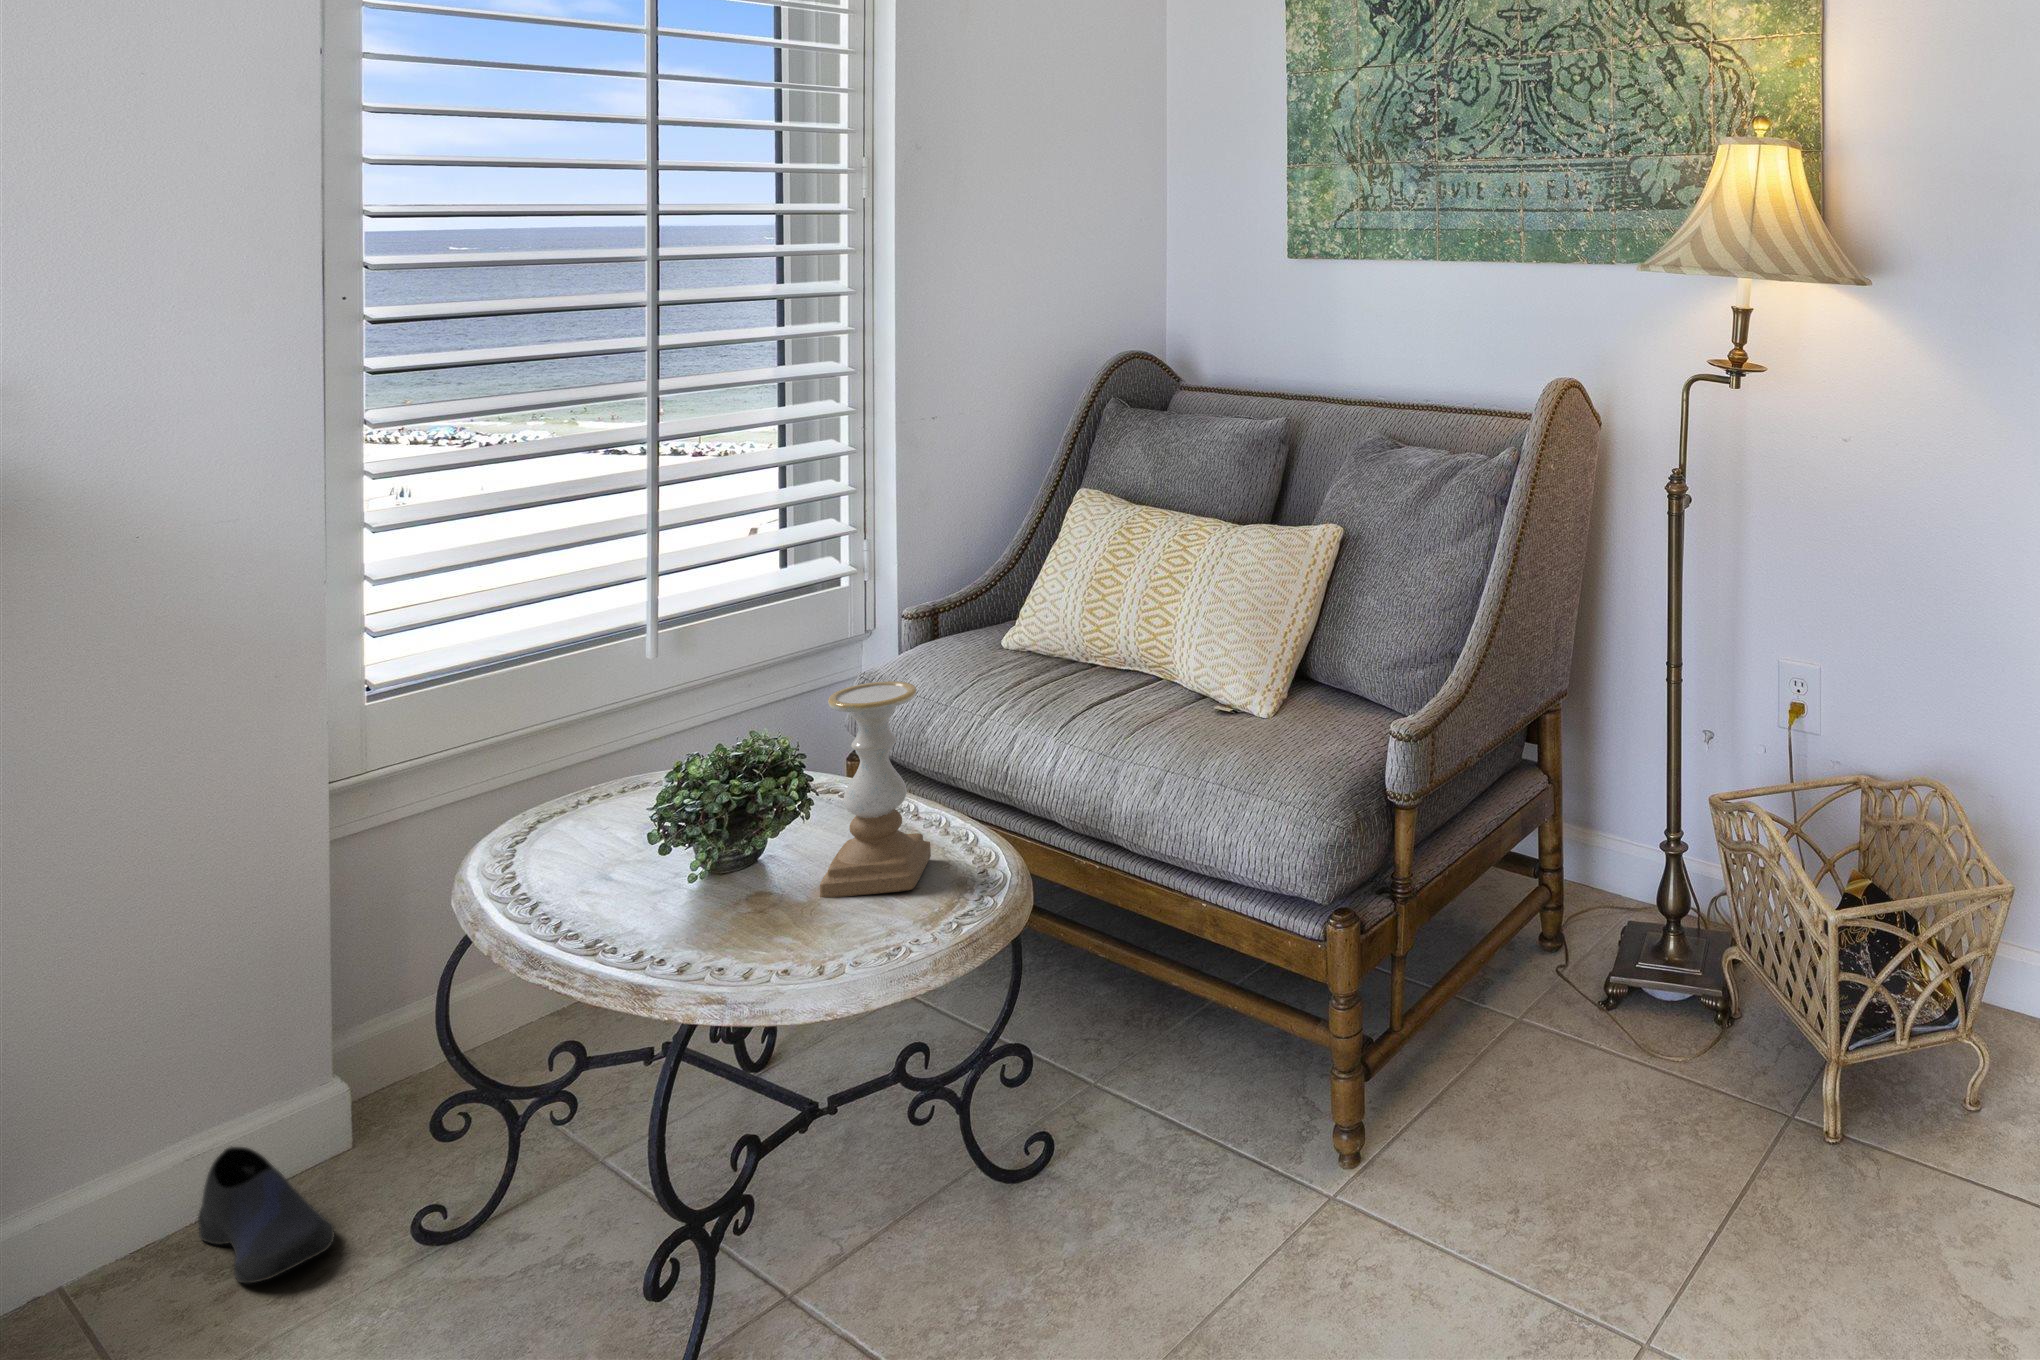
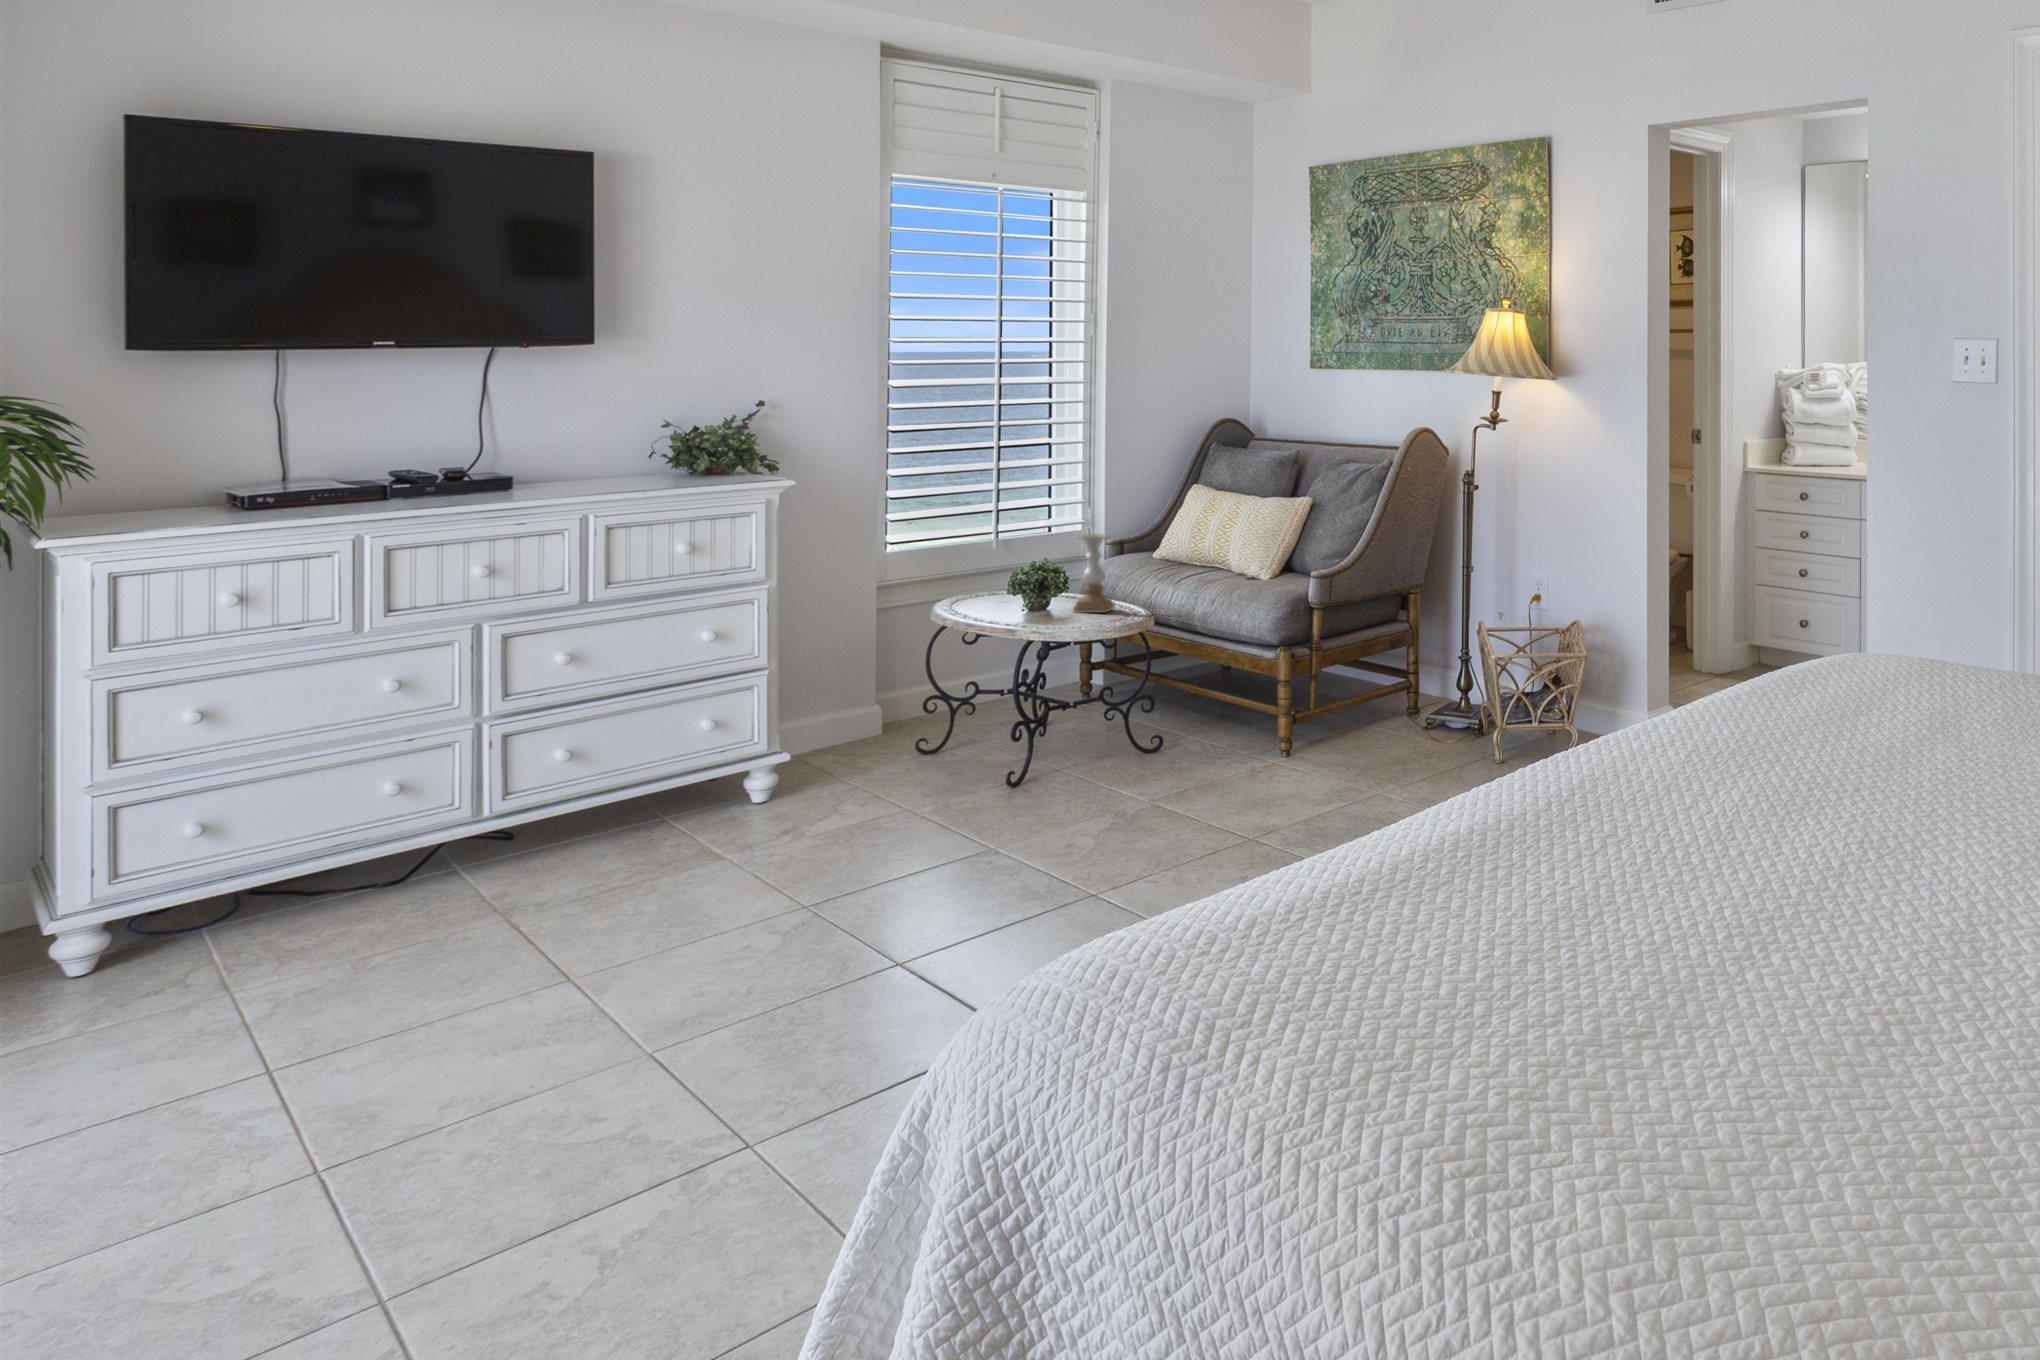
shoe: present [198,1146,334,1283] -> none [838,716,889,755]

